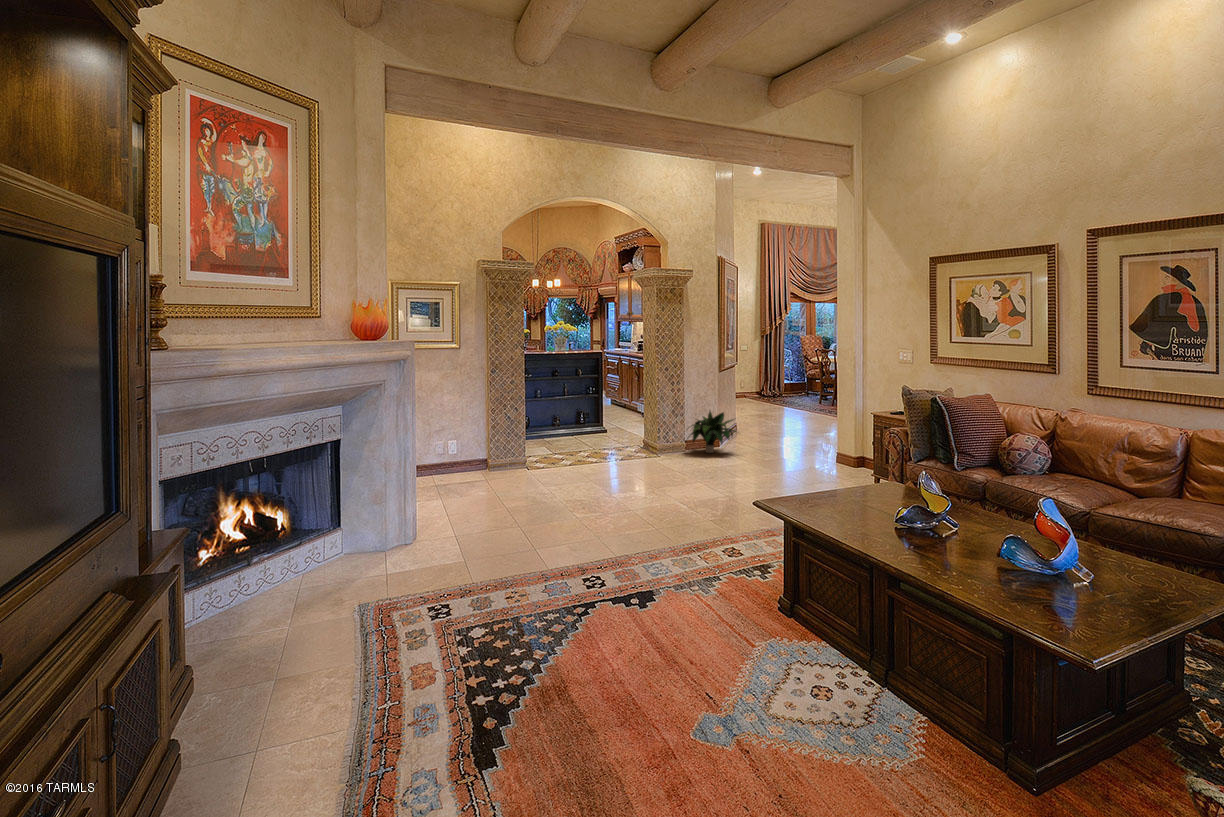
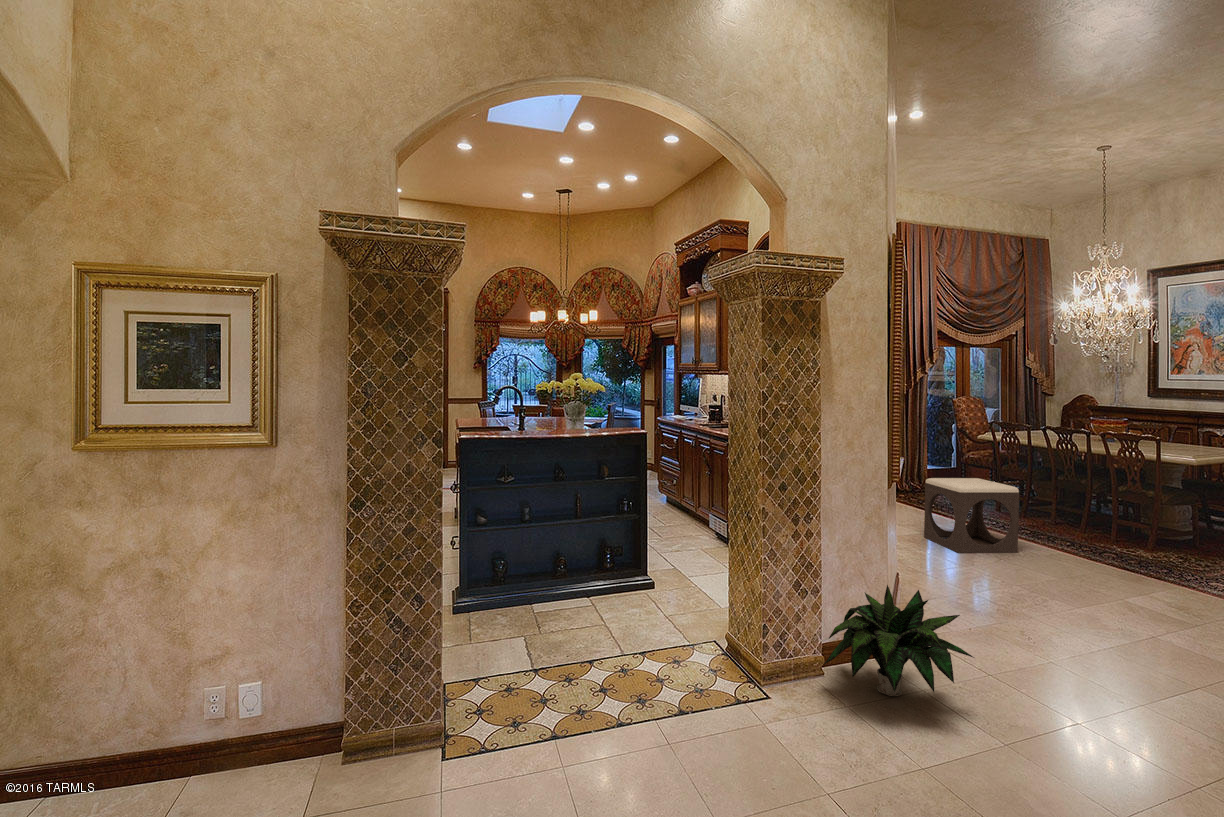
footstool: none [764,381,810,421] -> present [924,478,1019,553]

